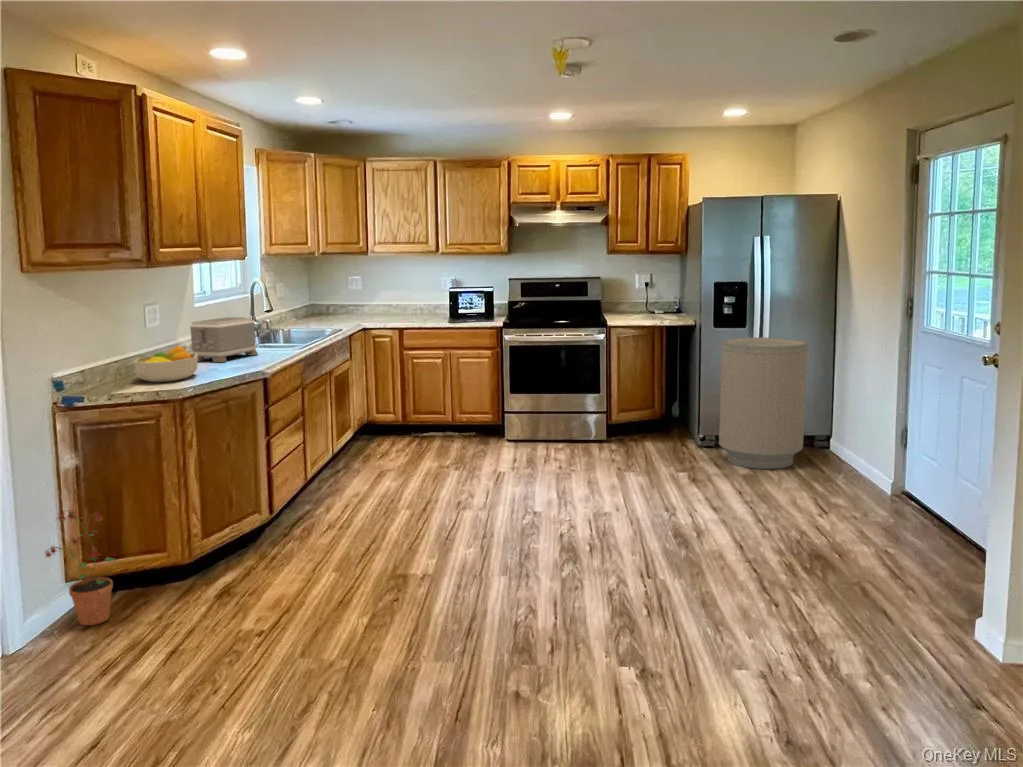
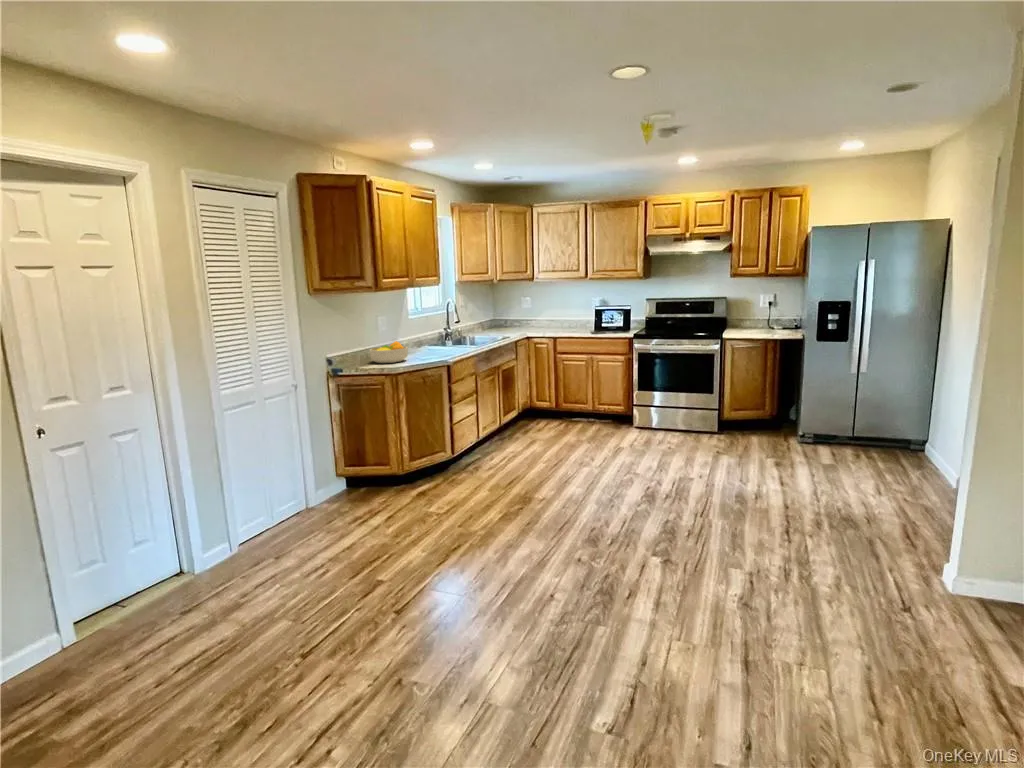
toaster: present [190,317,258,362] -> none [404,325,448,354]
trash can: present [719,337,808,469] -> none [800,345,875,450]
potted plant: present [45,510,116,625] -> none [316,436,356,507]

